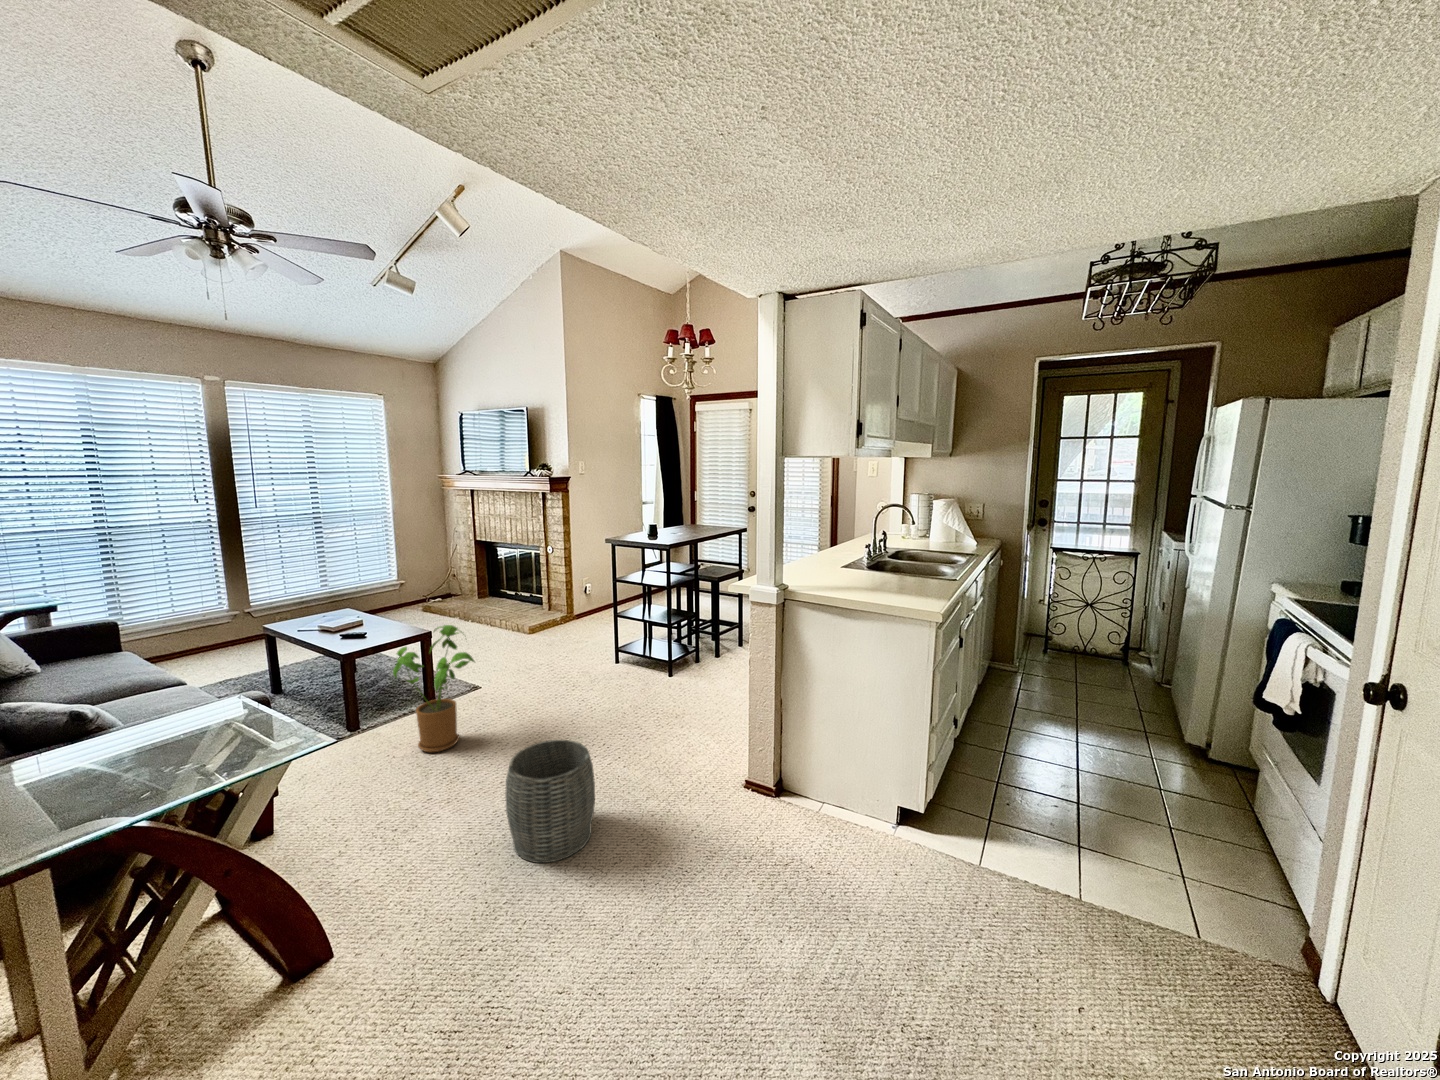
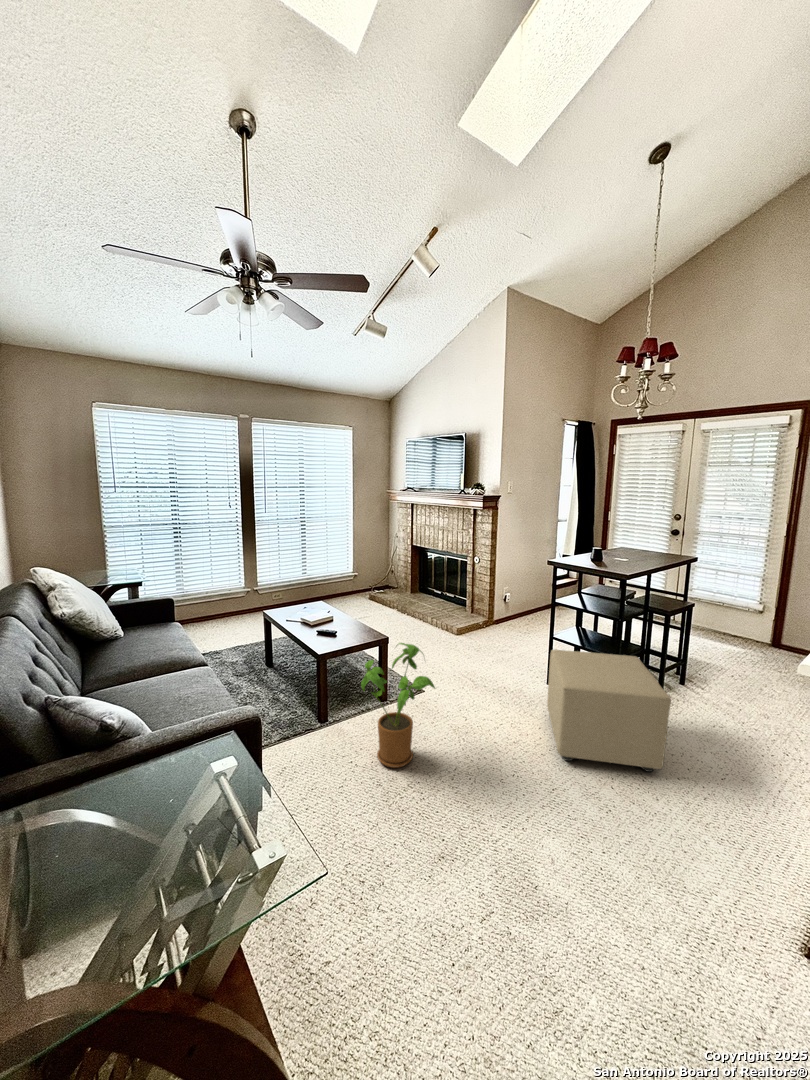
ottoman: none [605,617,694,716] -> present [547,650,671,772]
woven basket: present [505,740,595,863] -> none [489,829,603,1016]

